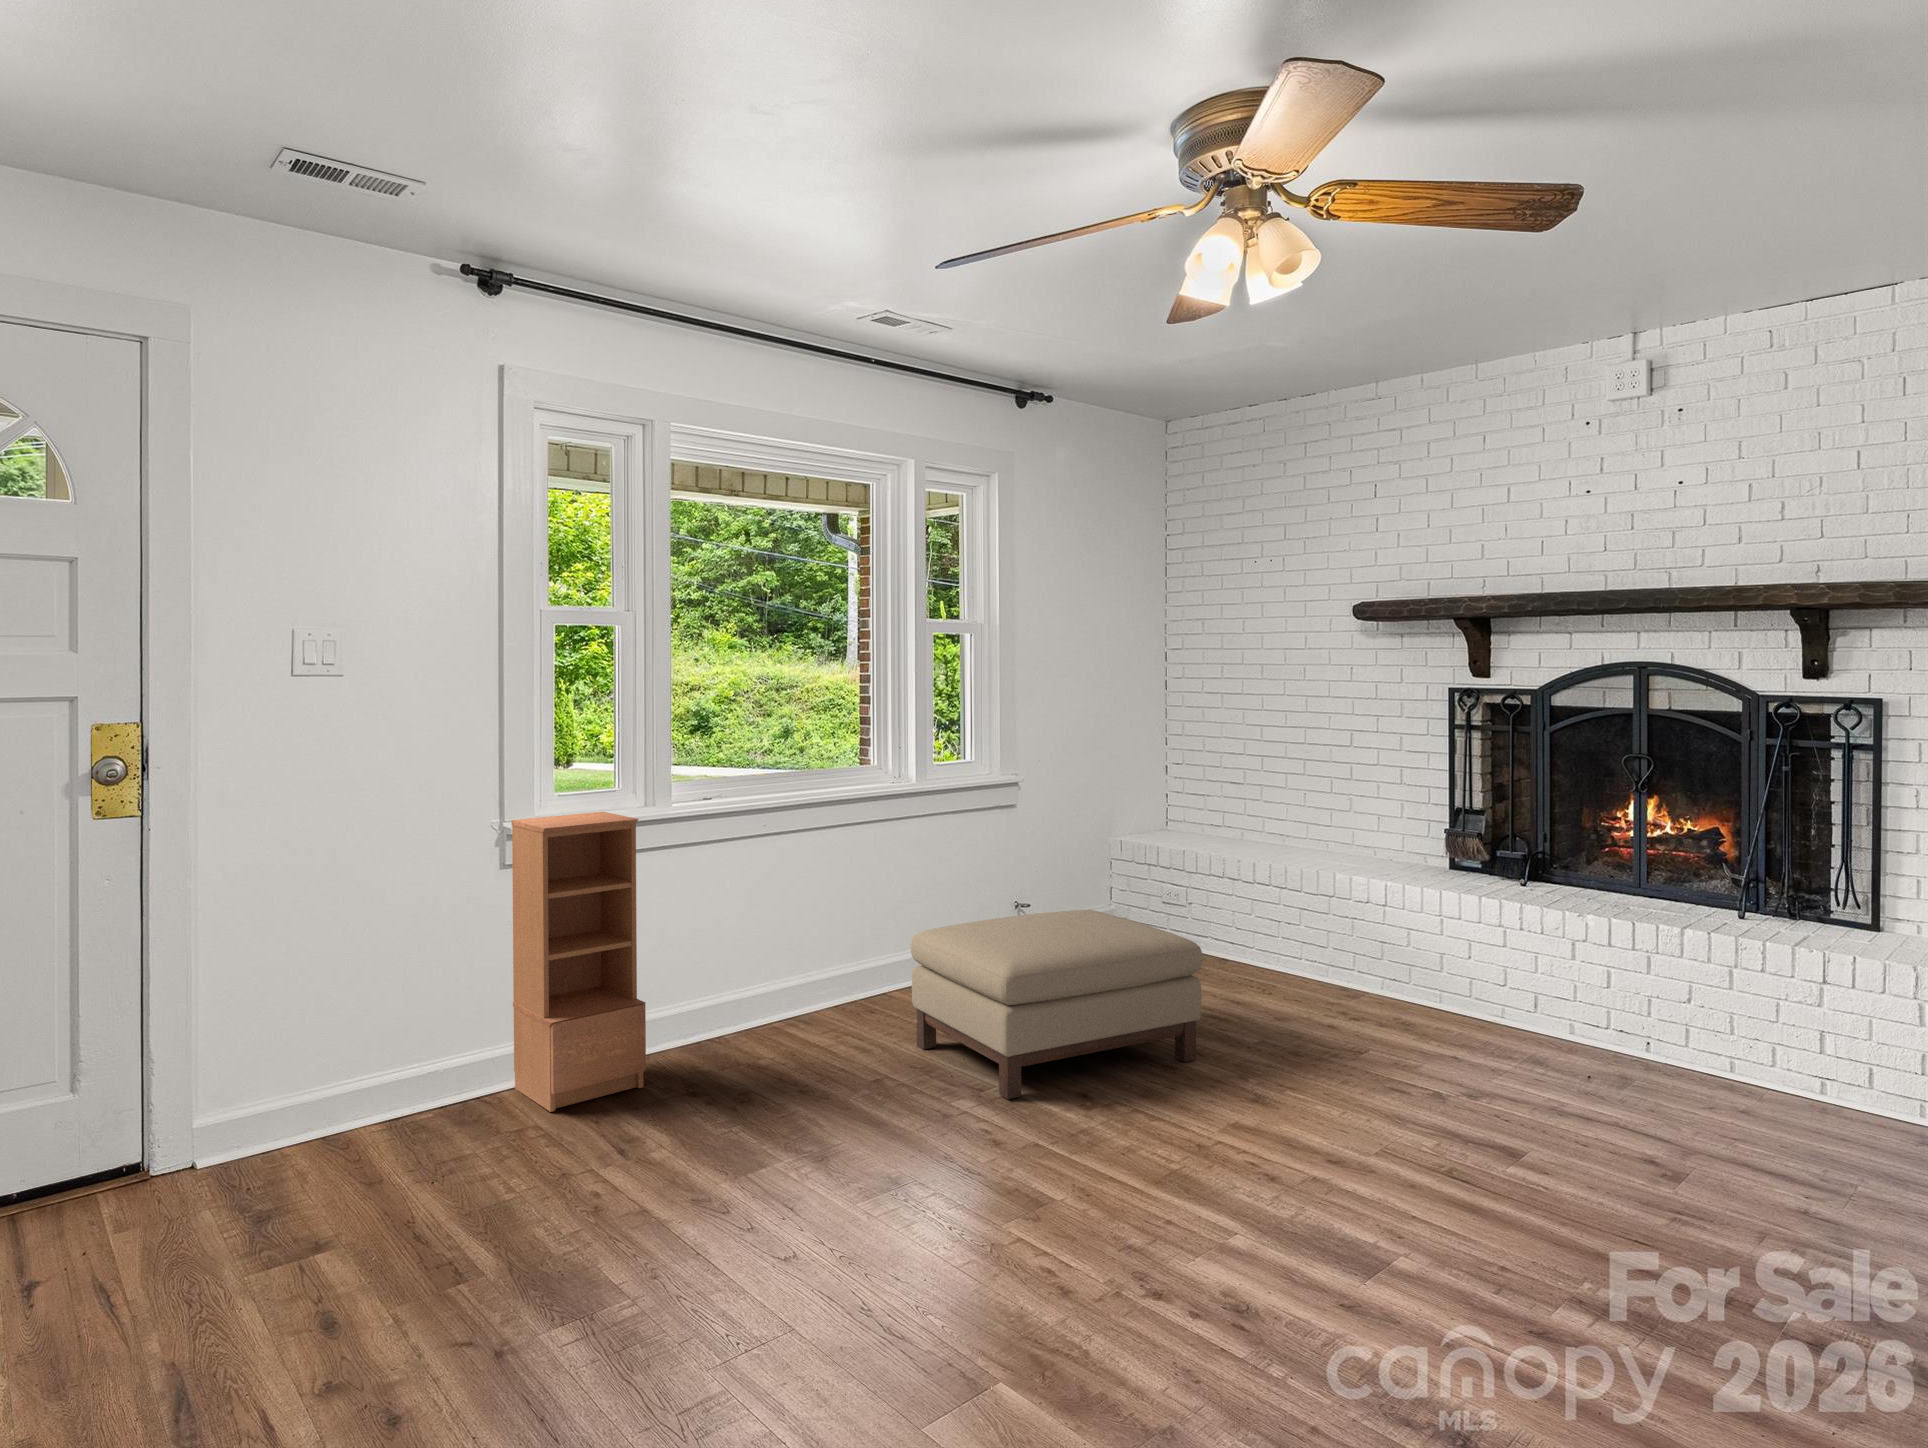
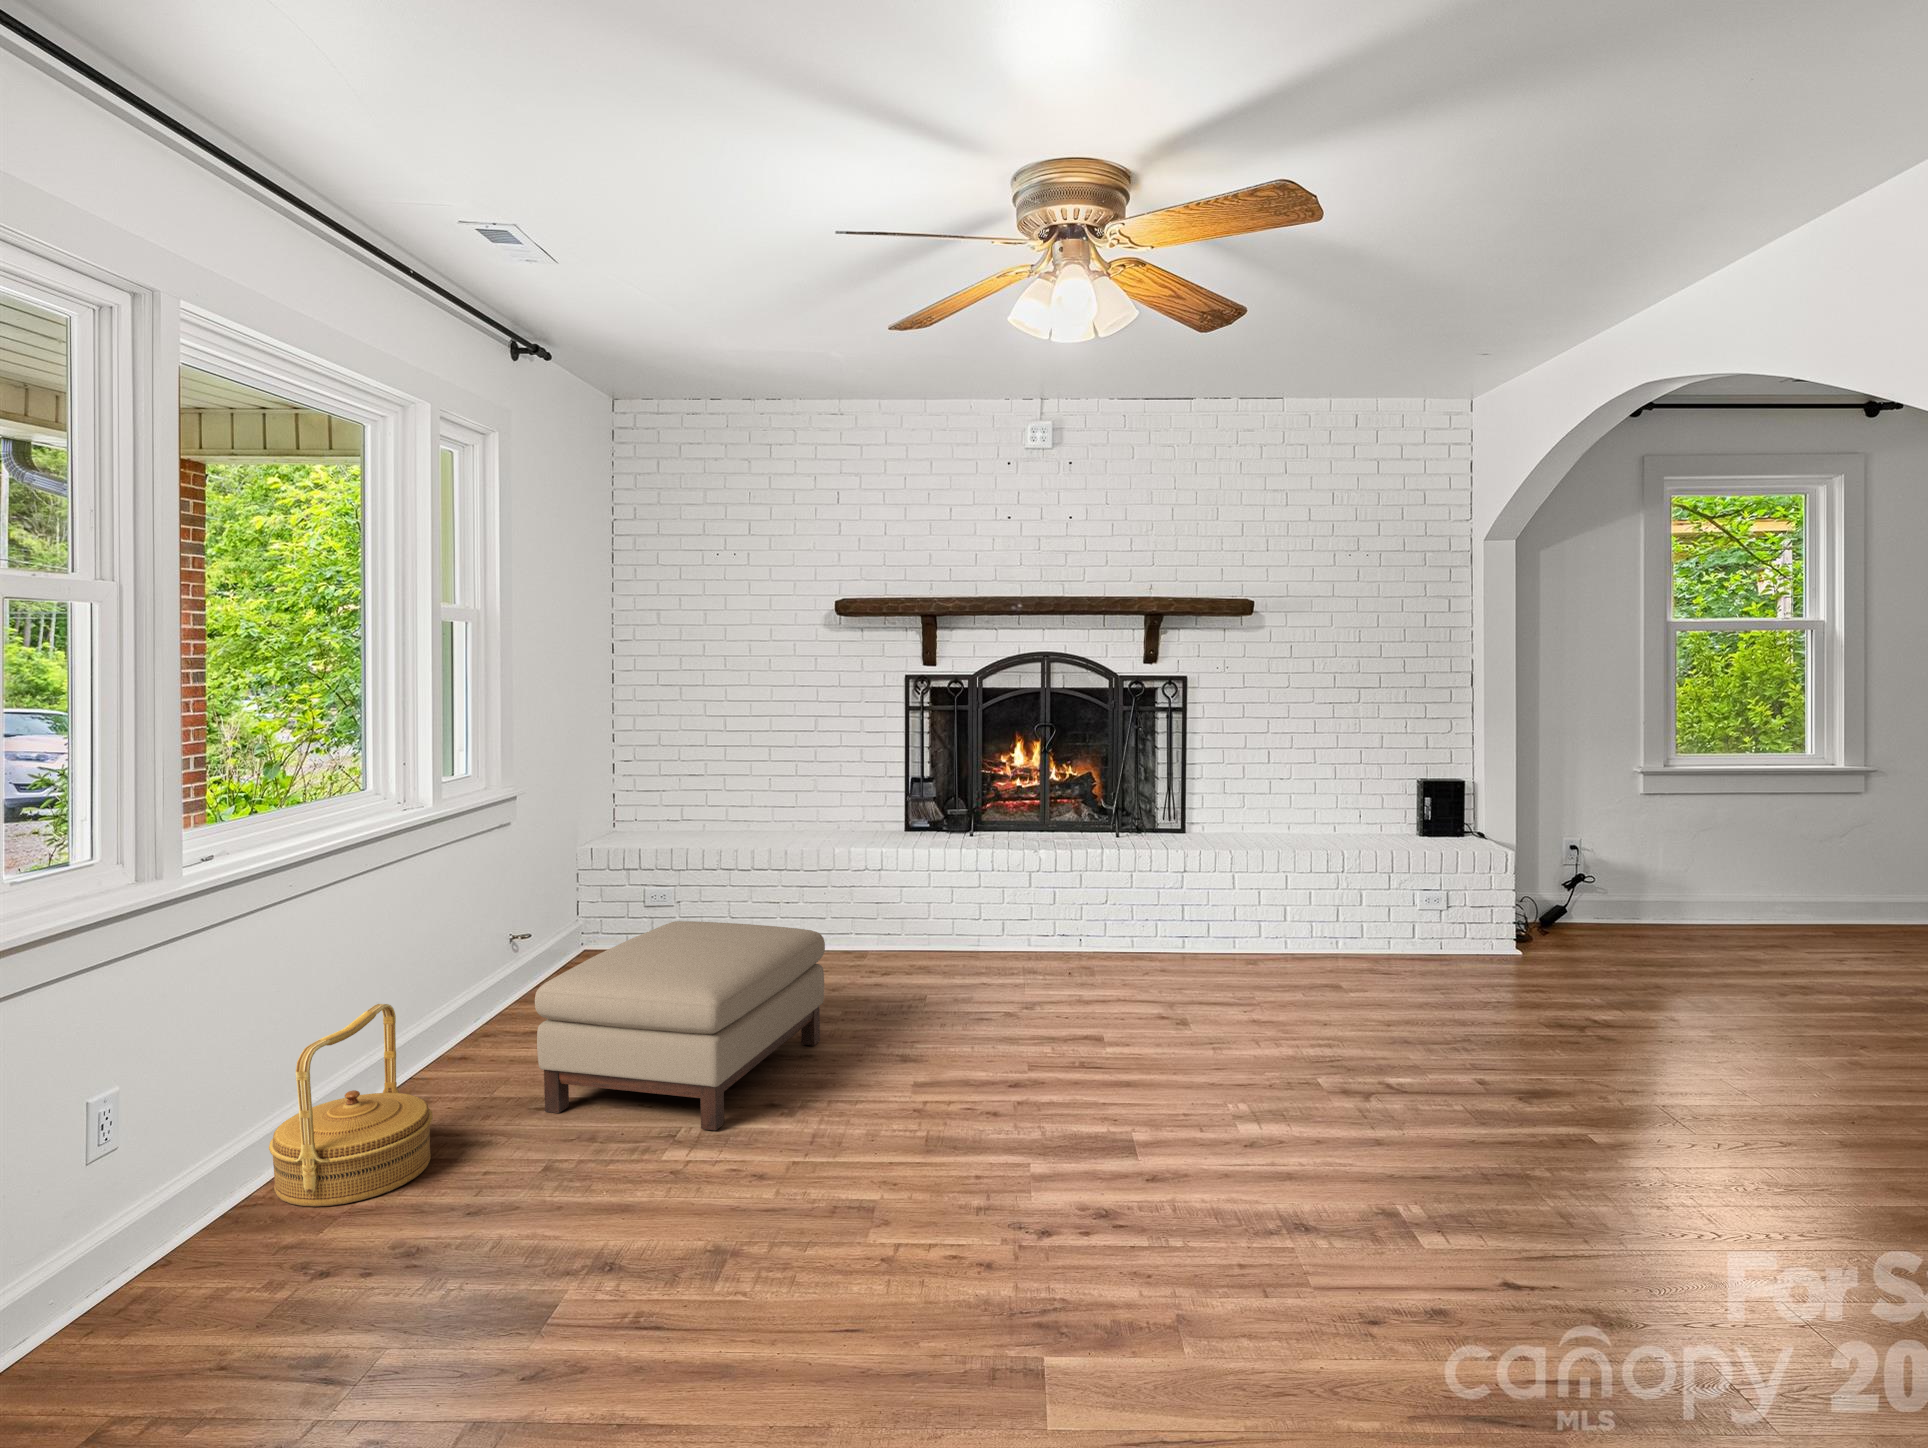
bookcase: present [511,812,646,1112] -> none [6,915,265,1366]
woven basket: none [707,920,819,1063] -> present [269,1004,433,1207]

